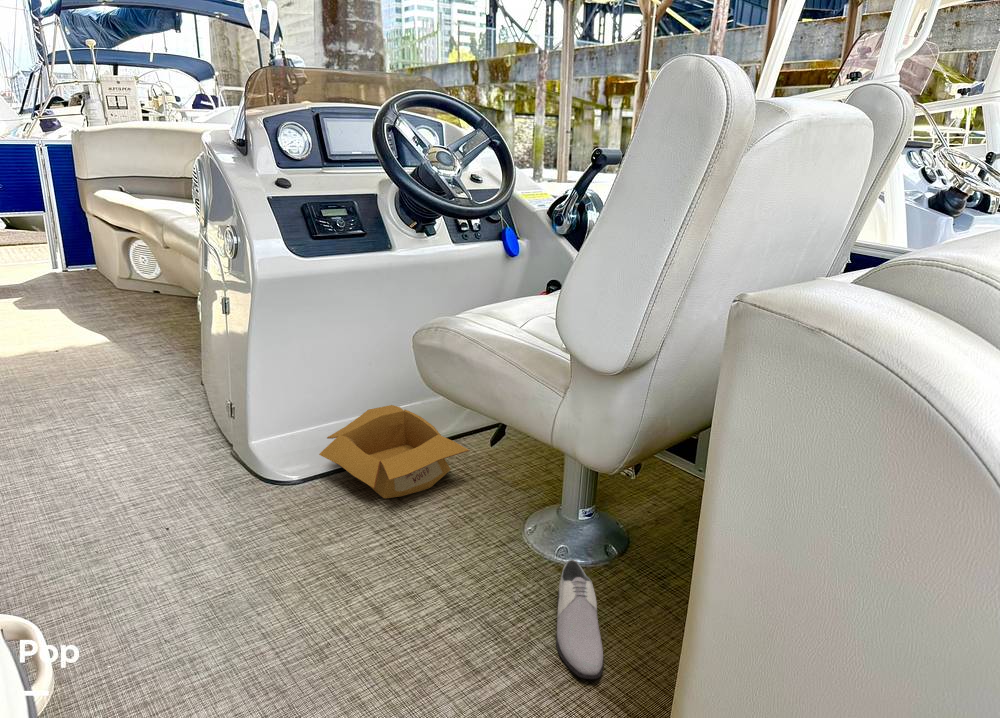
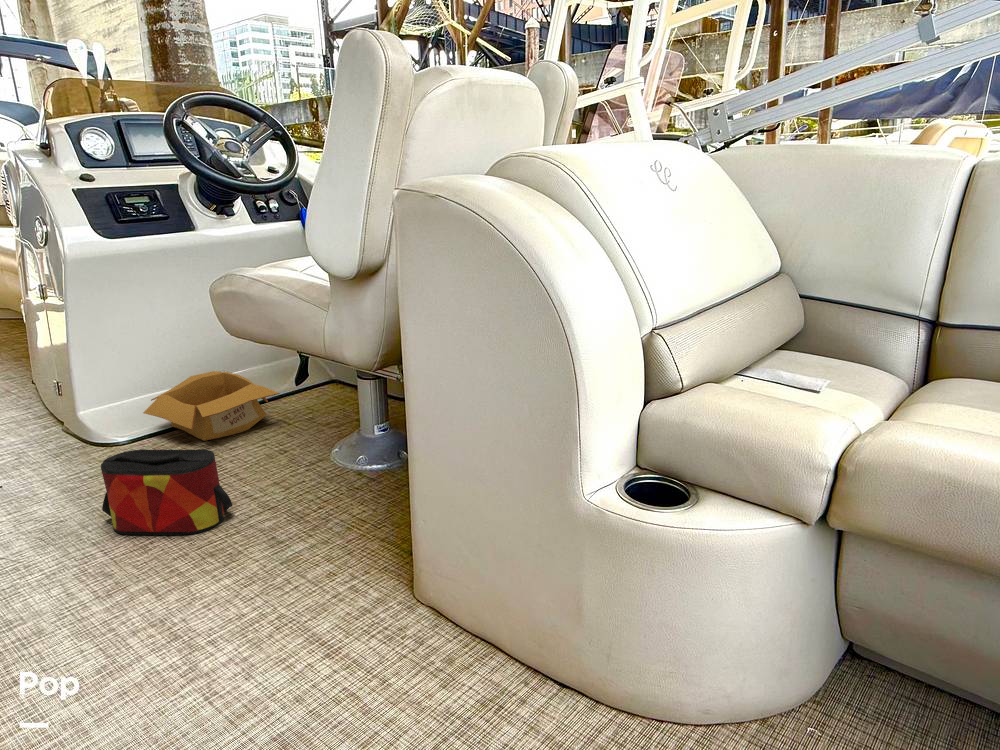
bag: none [288,550,439,674] -> present [101,449,232,535]
shoe: present [556,559,604,679] -> none [333,444,370,514]

